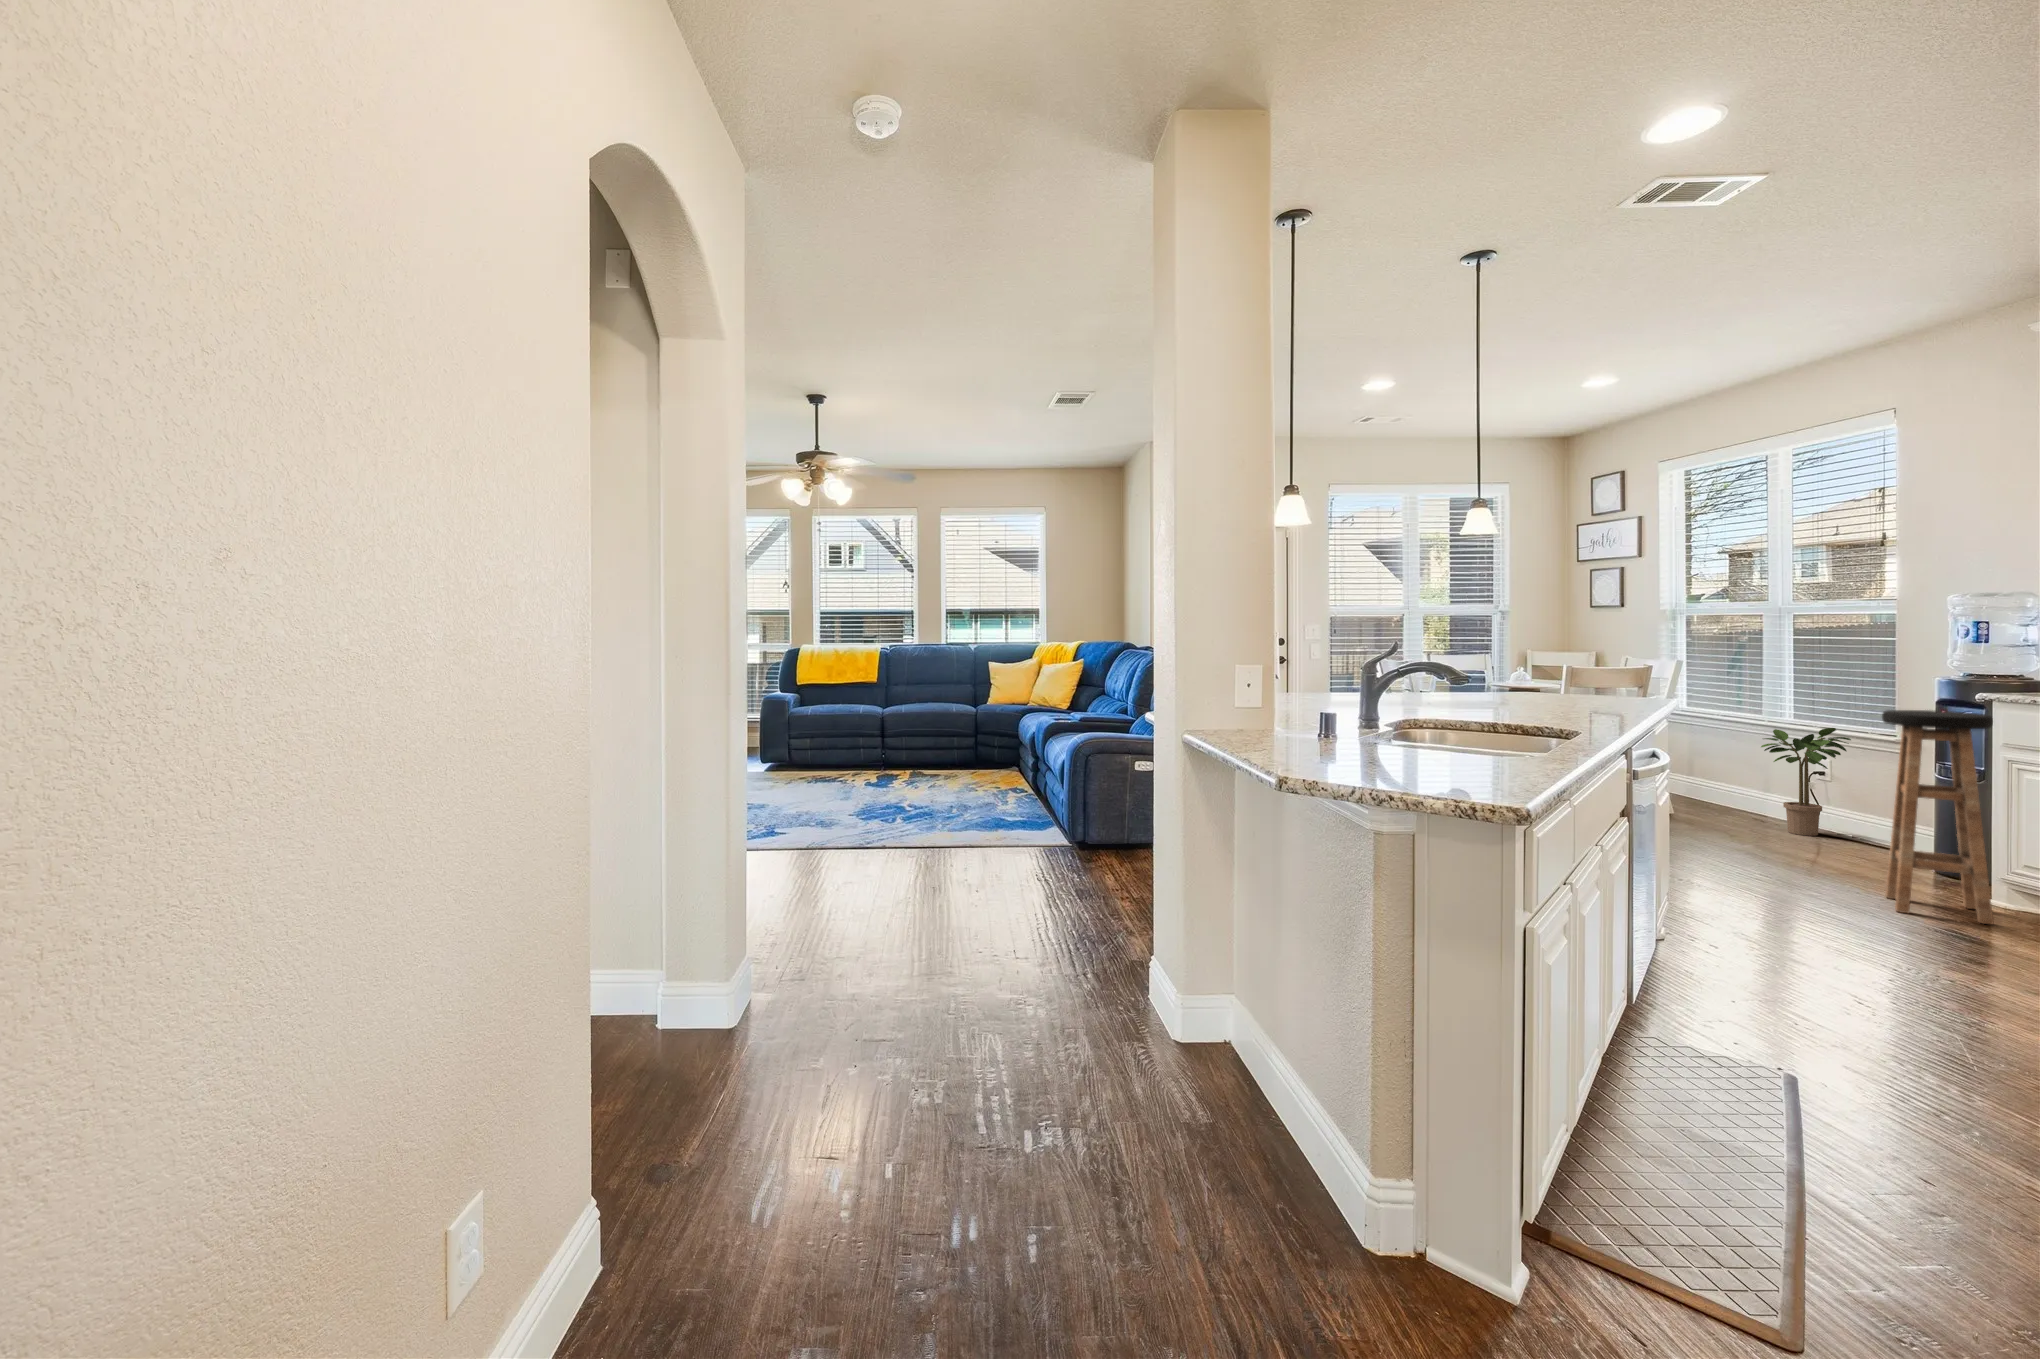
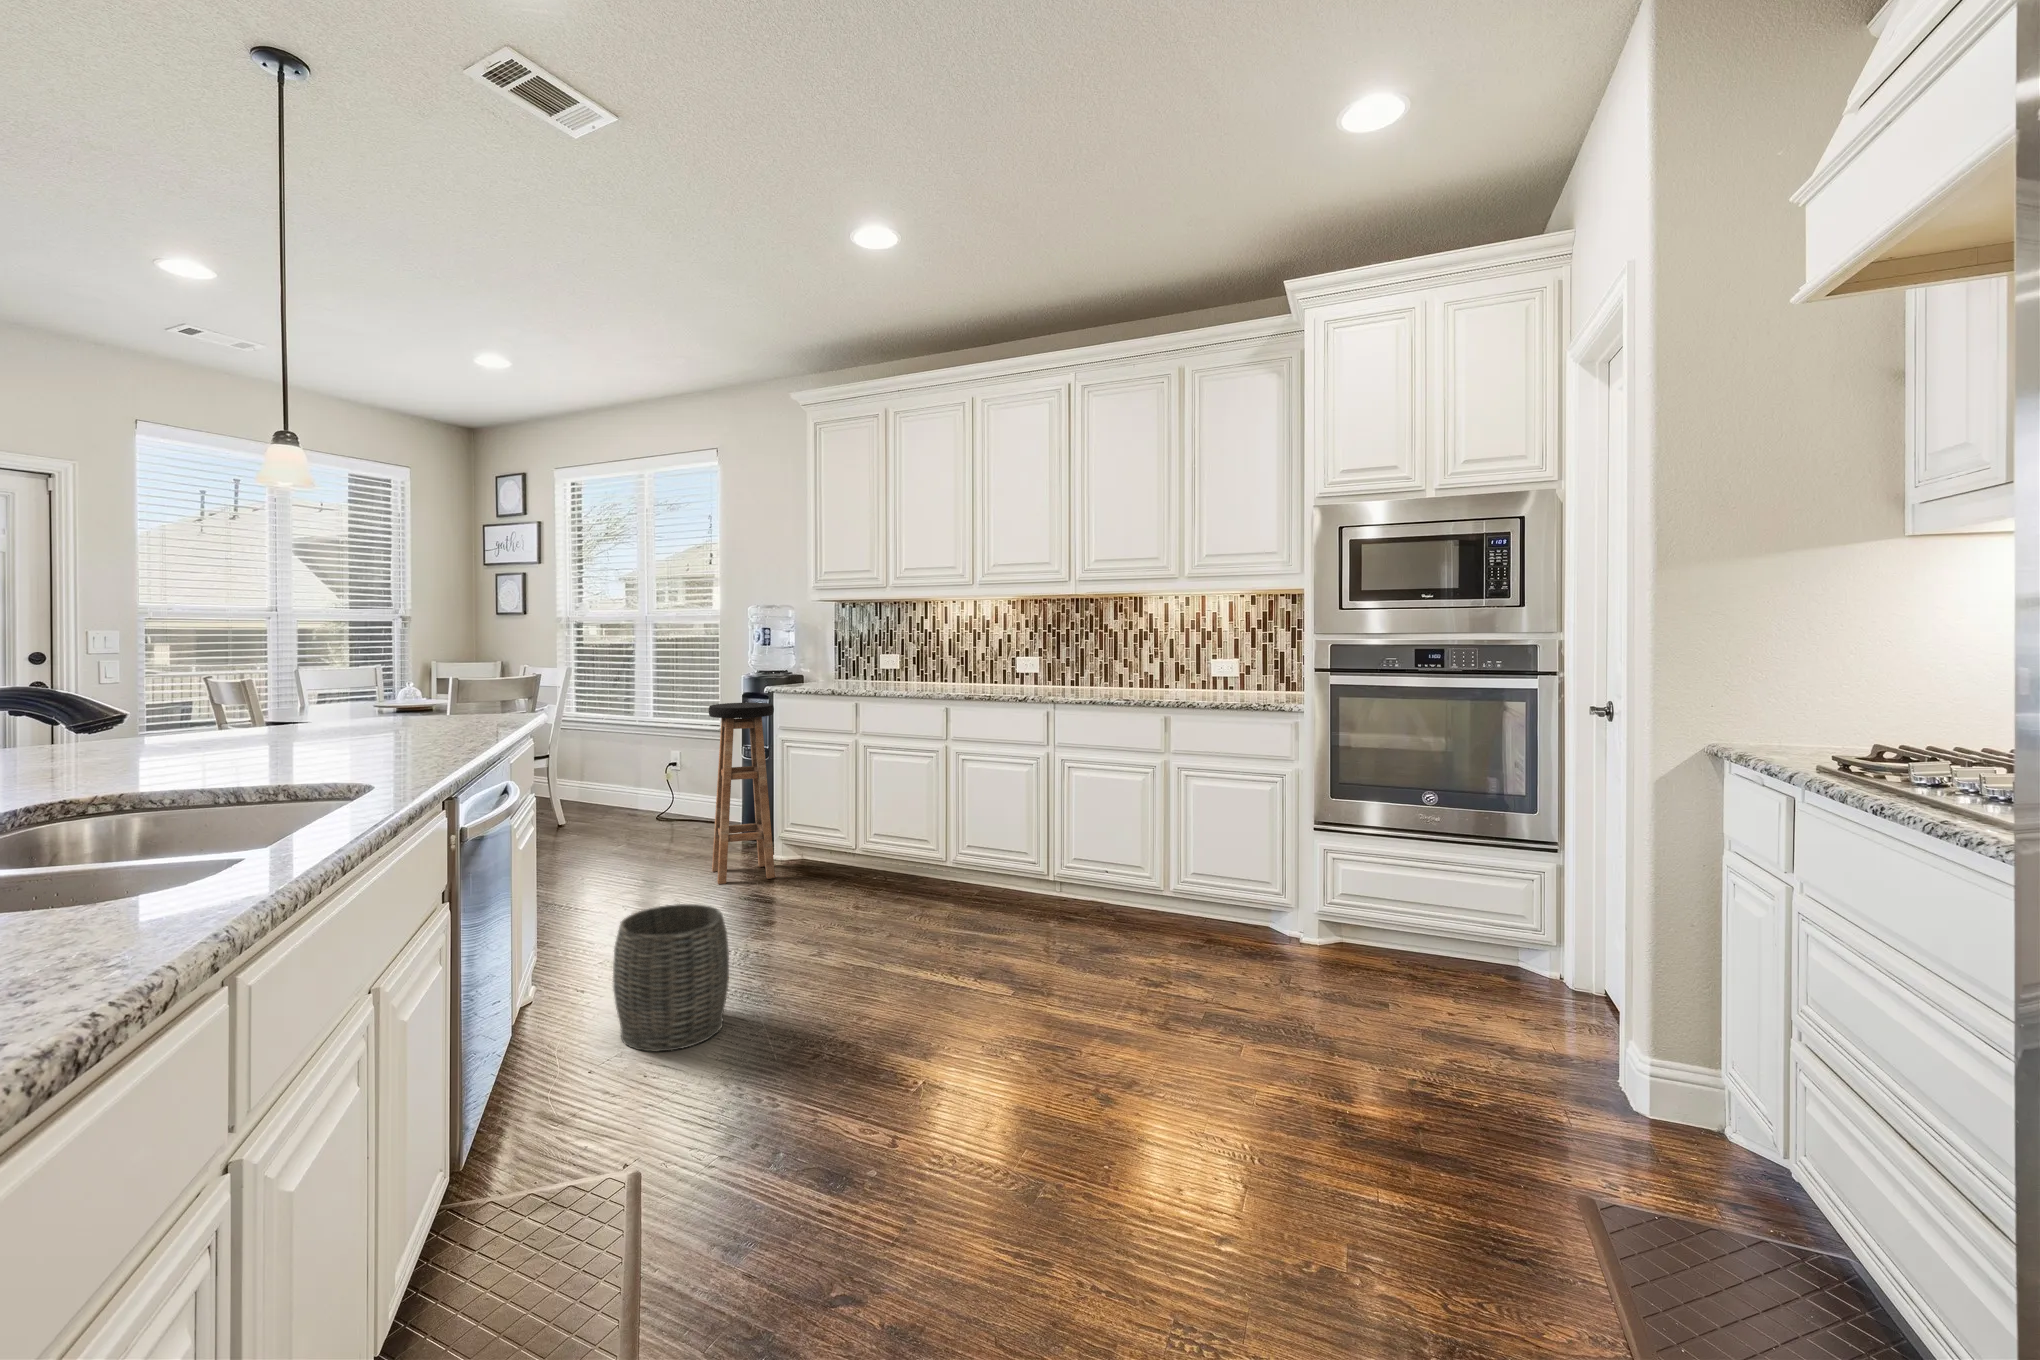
potted plant: present [1761,728,1851,836] -> none [631,722,693,822]
woven basket: none [1769,898,1921,1040] -> present [613,904,729,1052]

